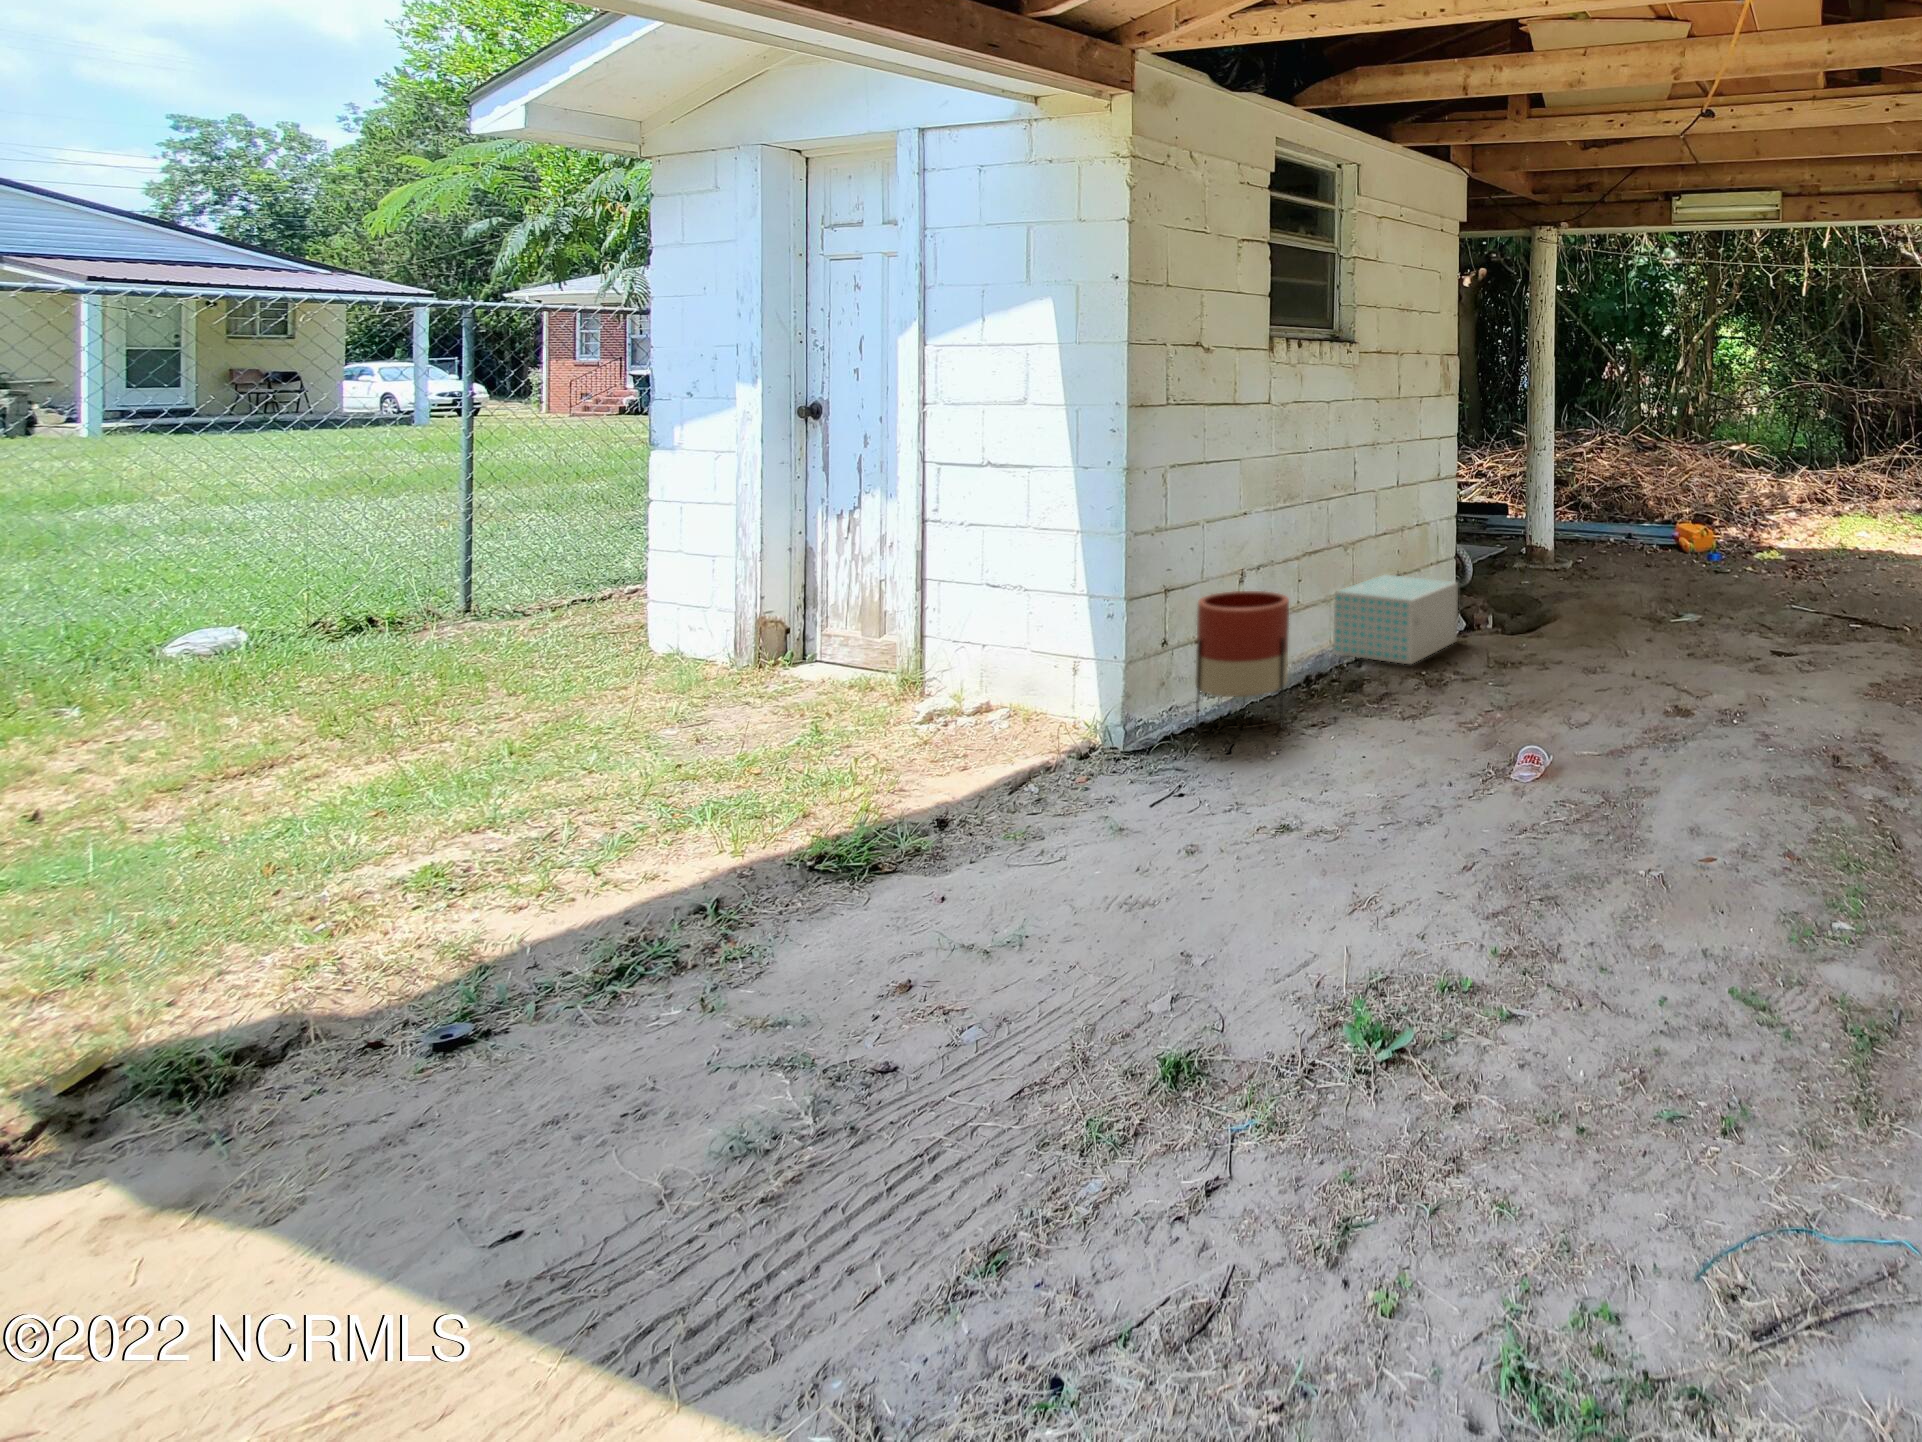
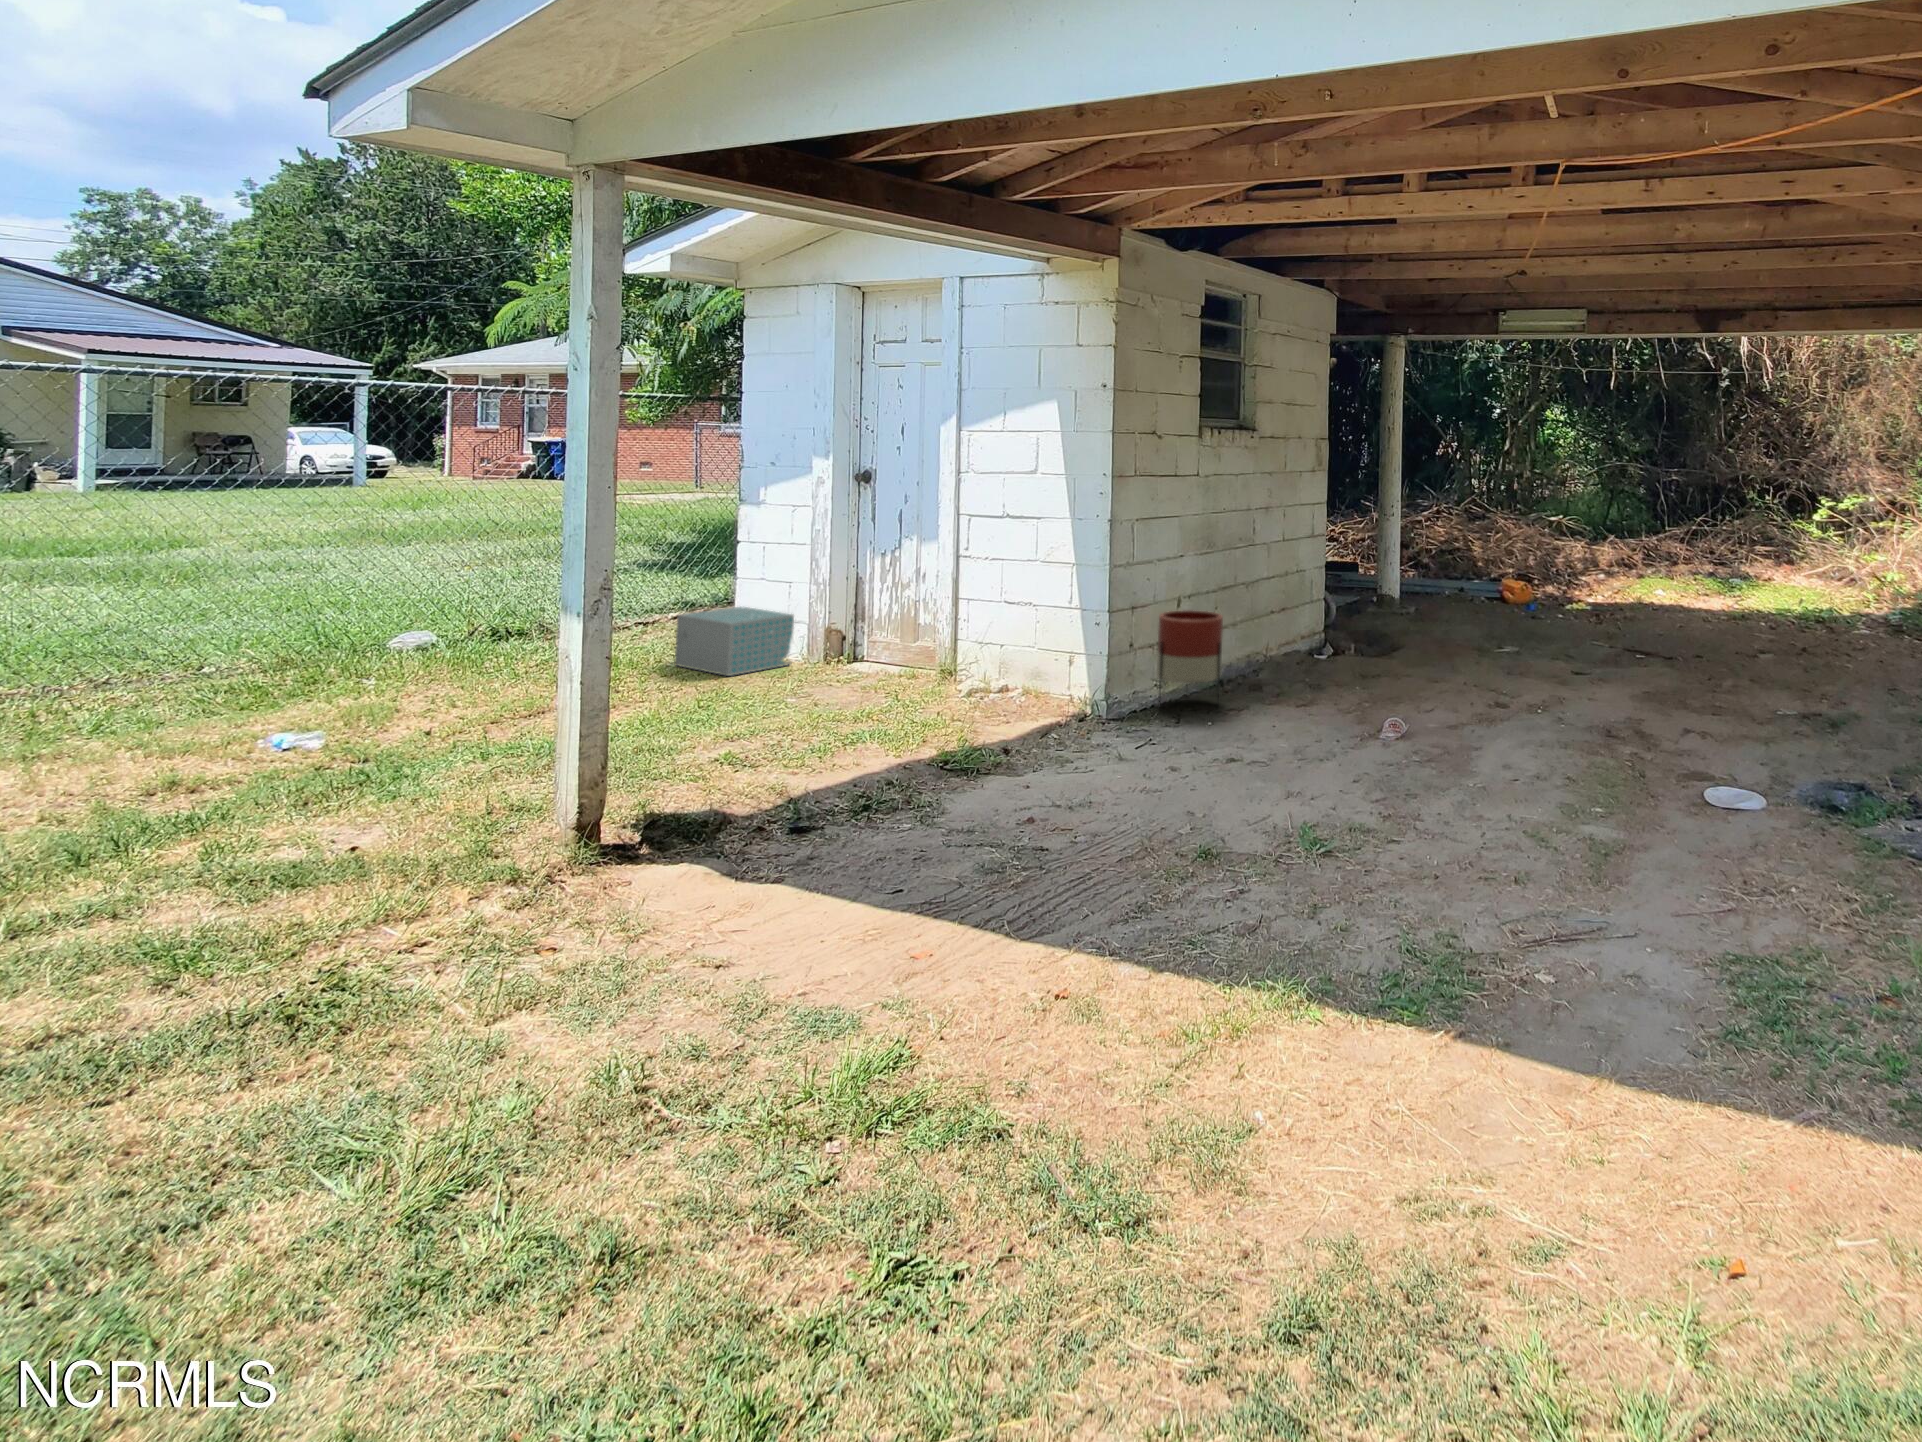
storage box: present [1333,575,1458,664] -> present [675,607,794,676]

